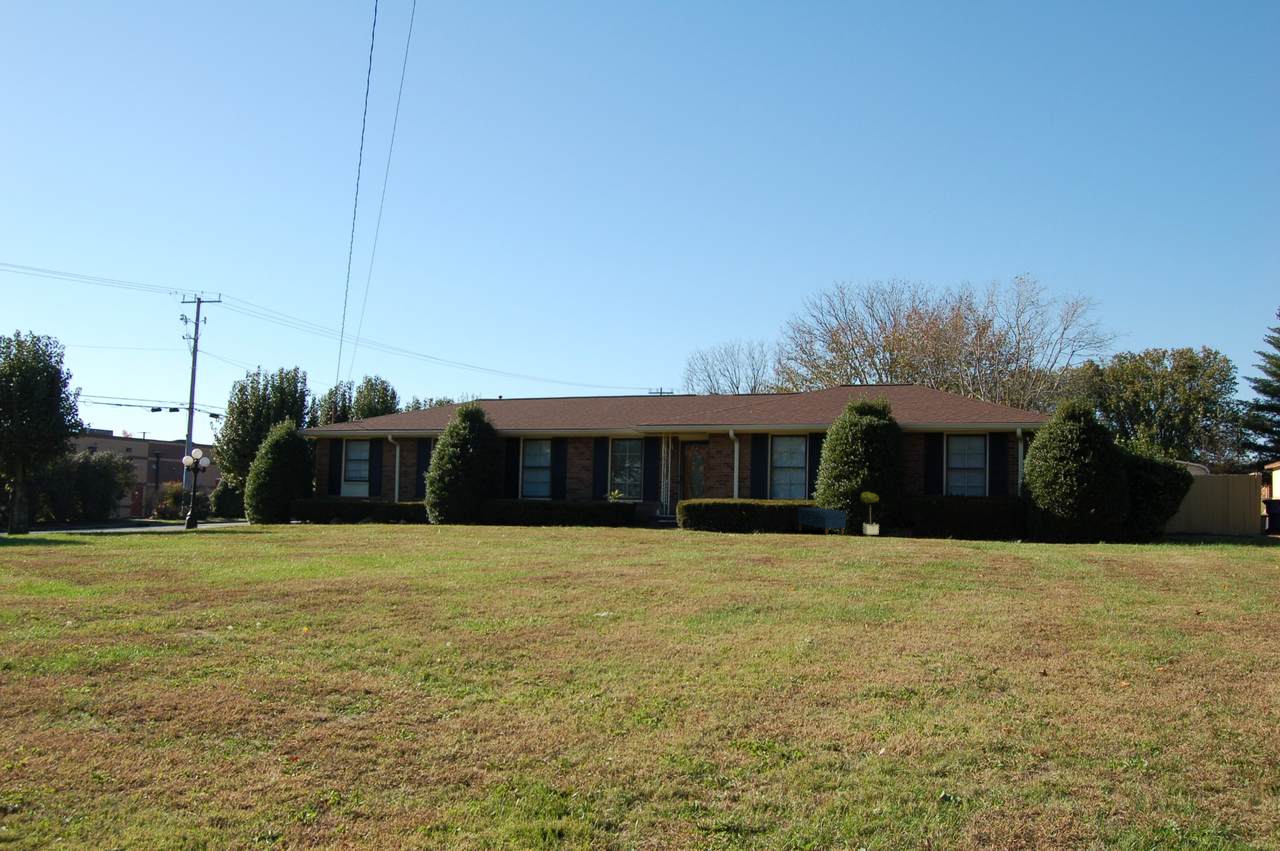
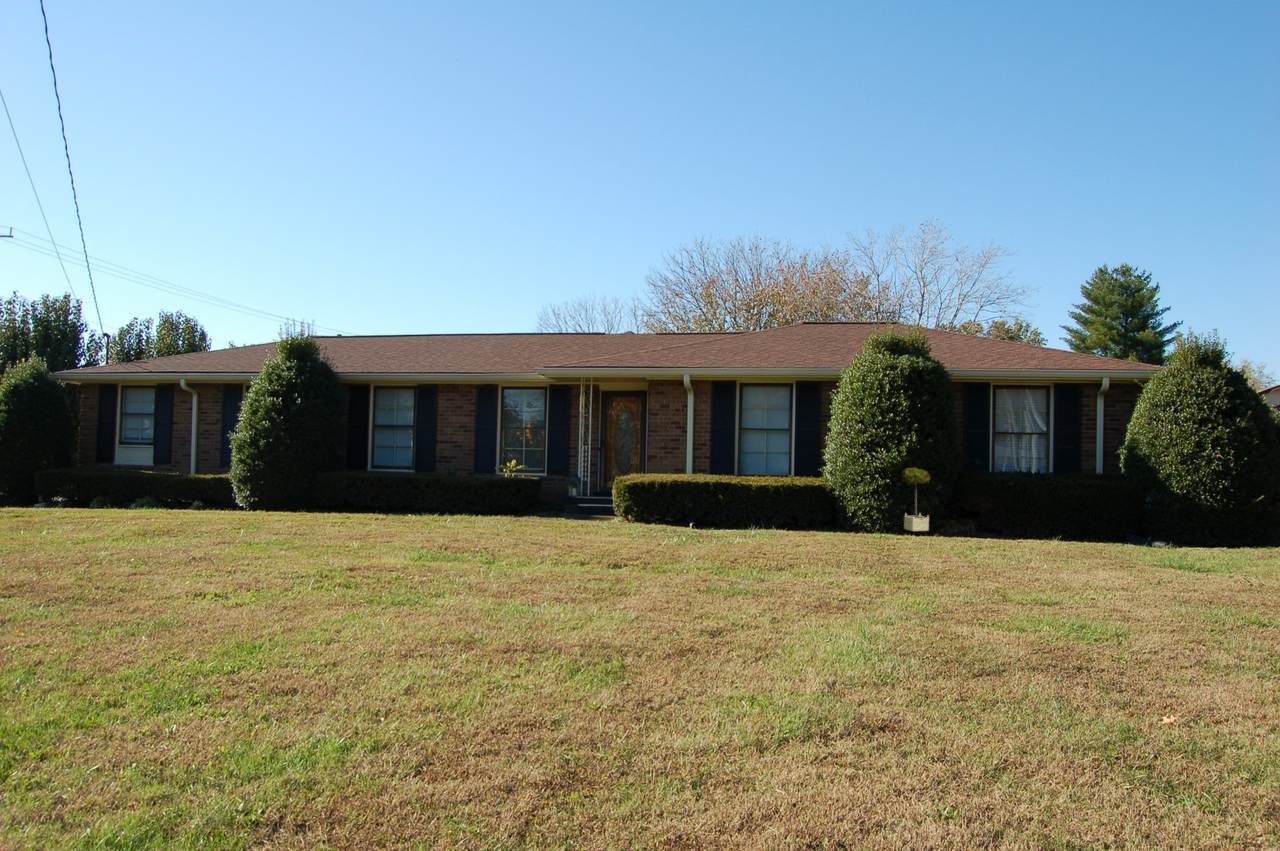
bench: present [798,507,846,534] -> none [803,489,882,534]

